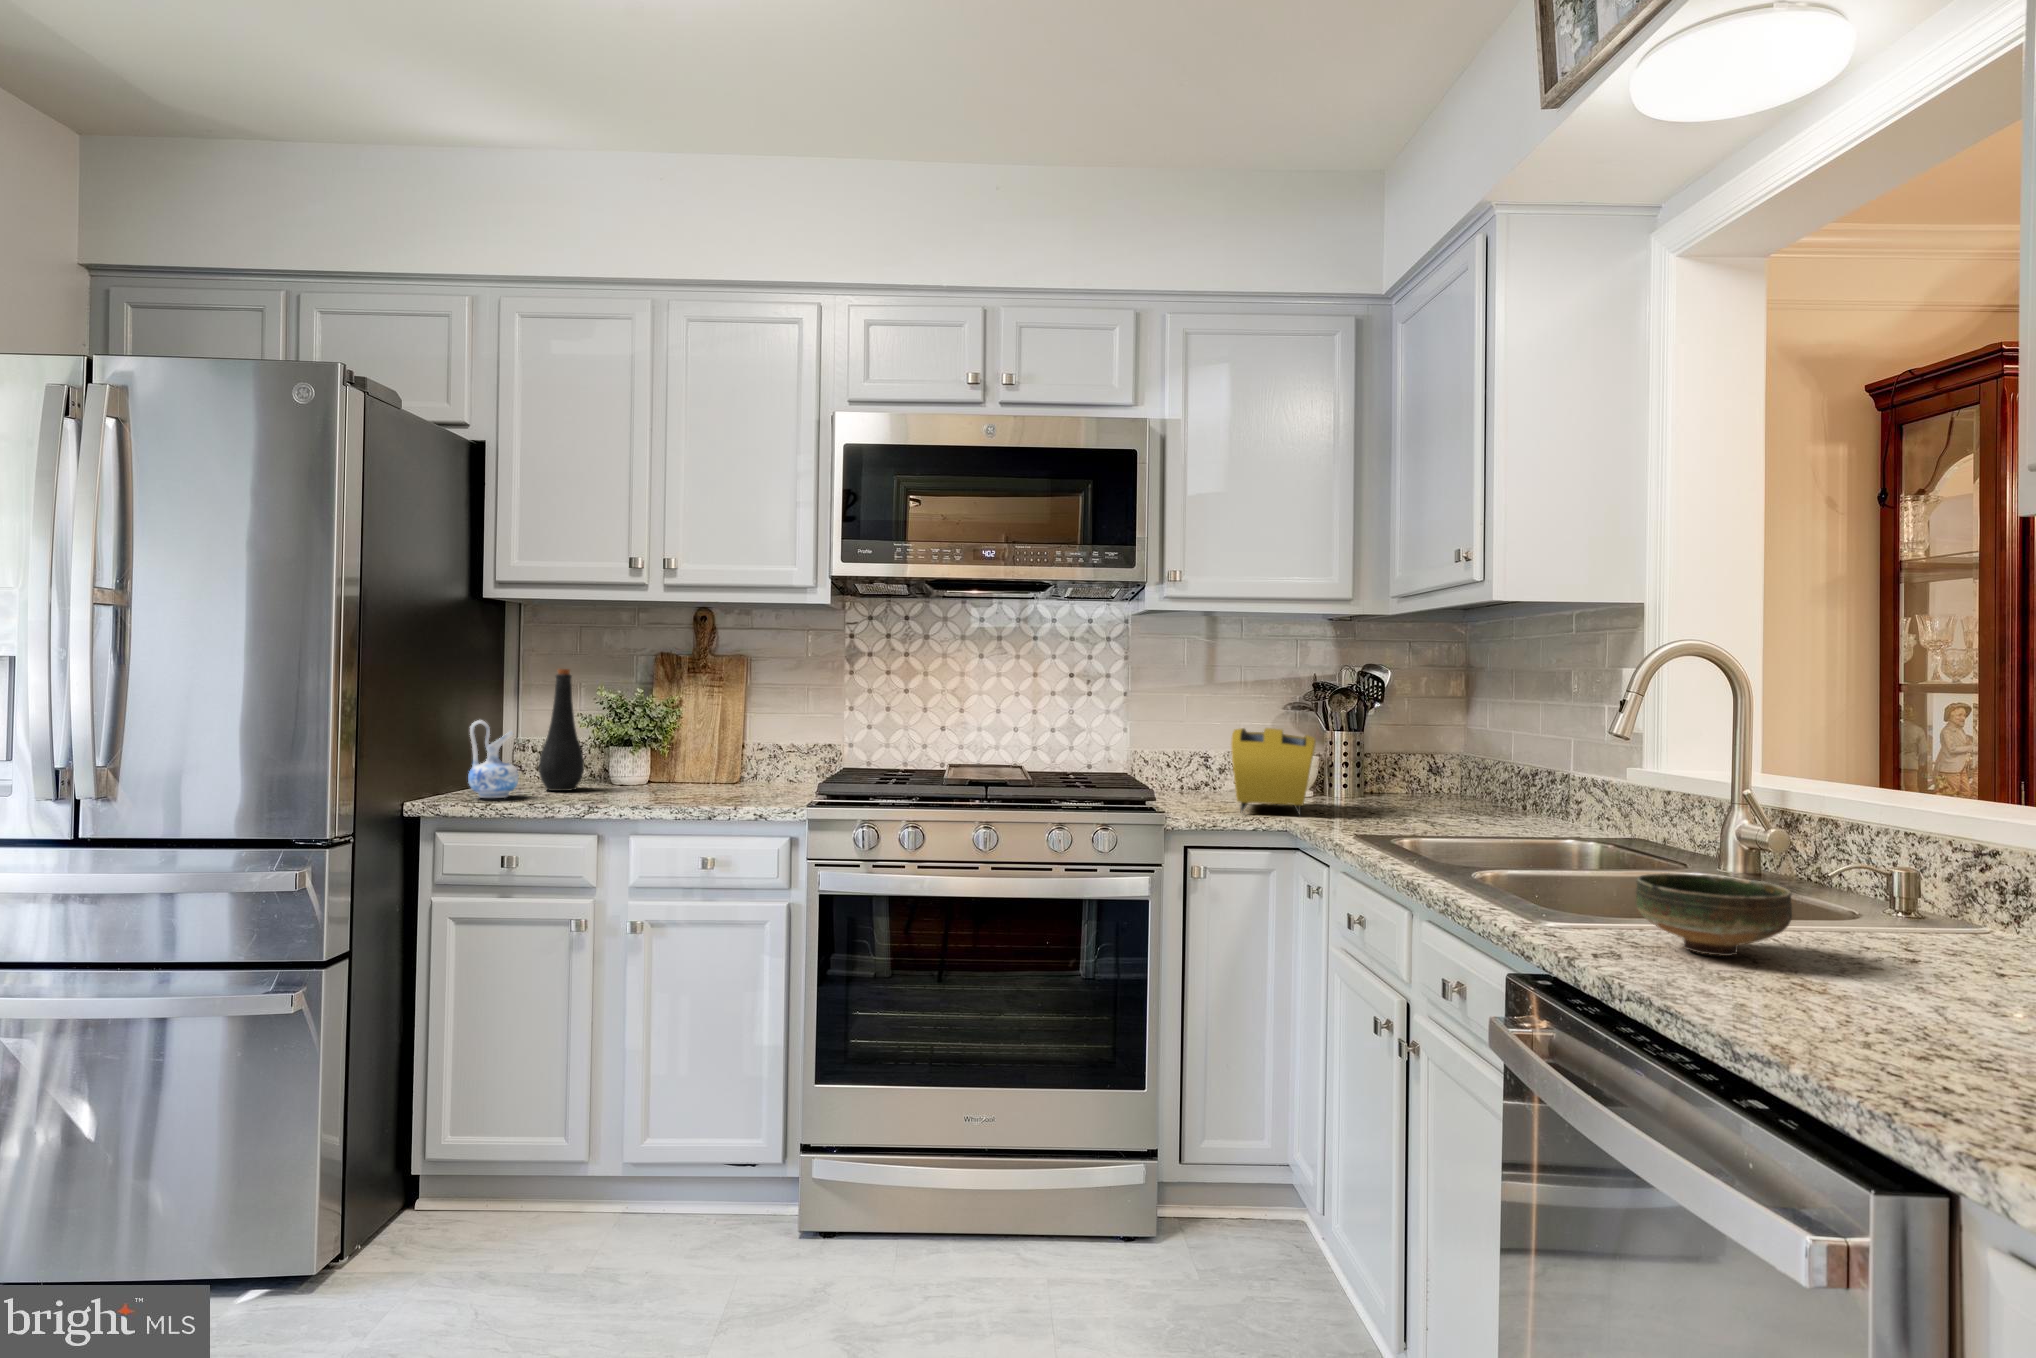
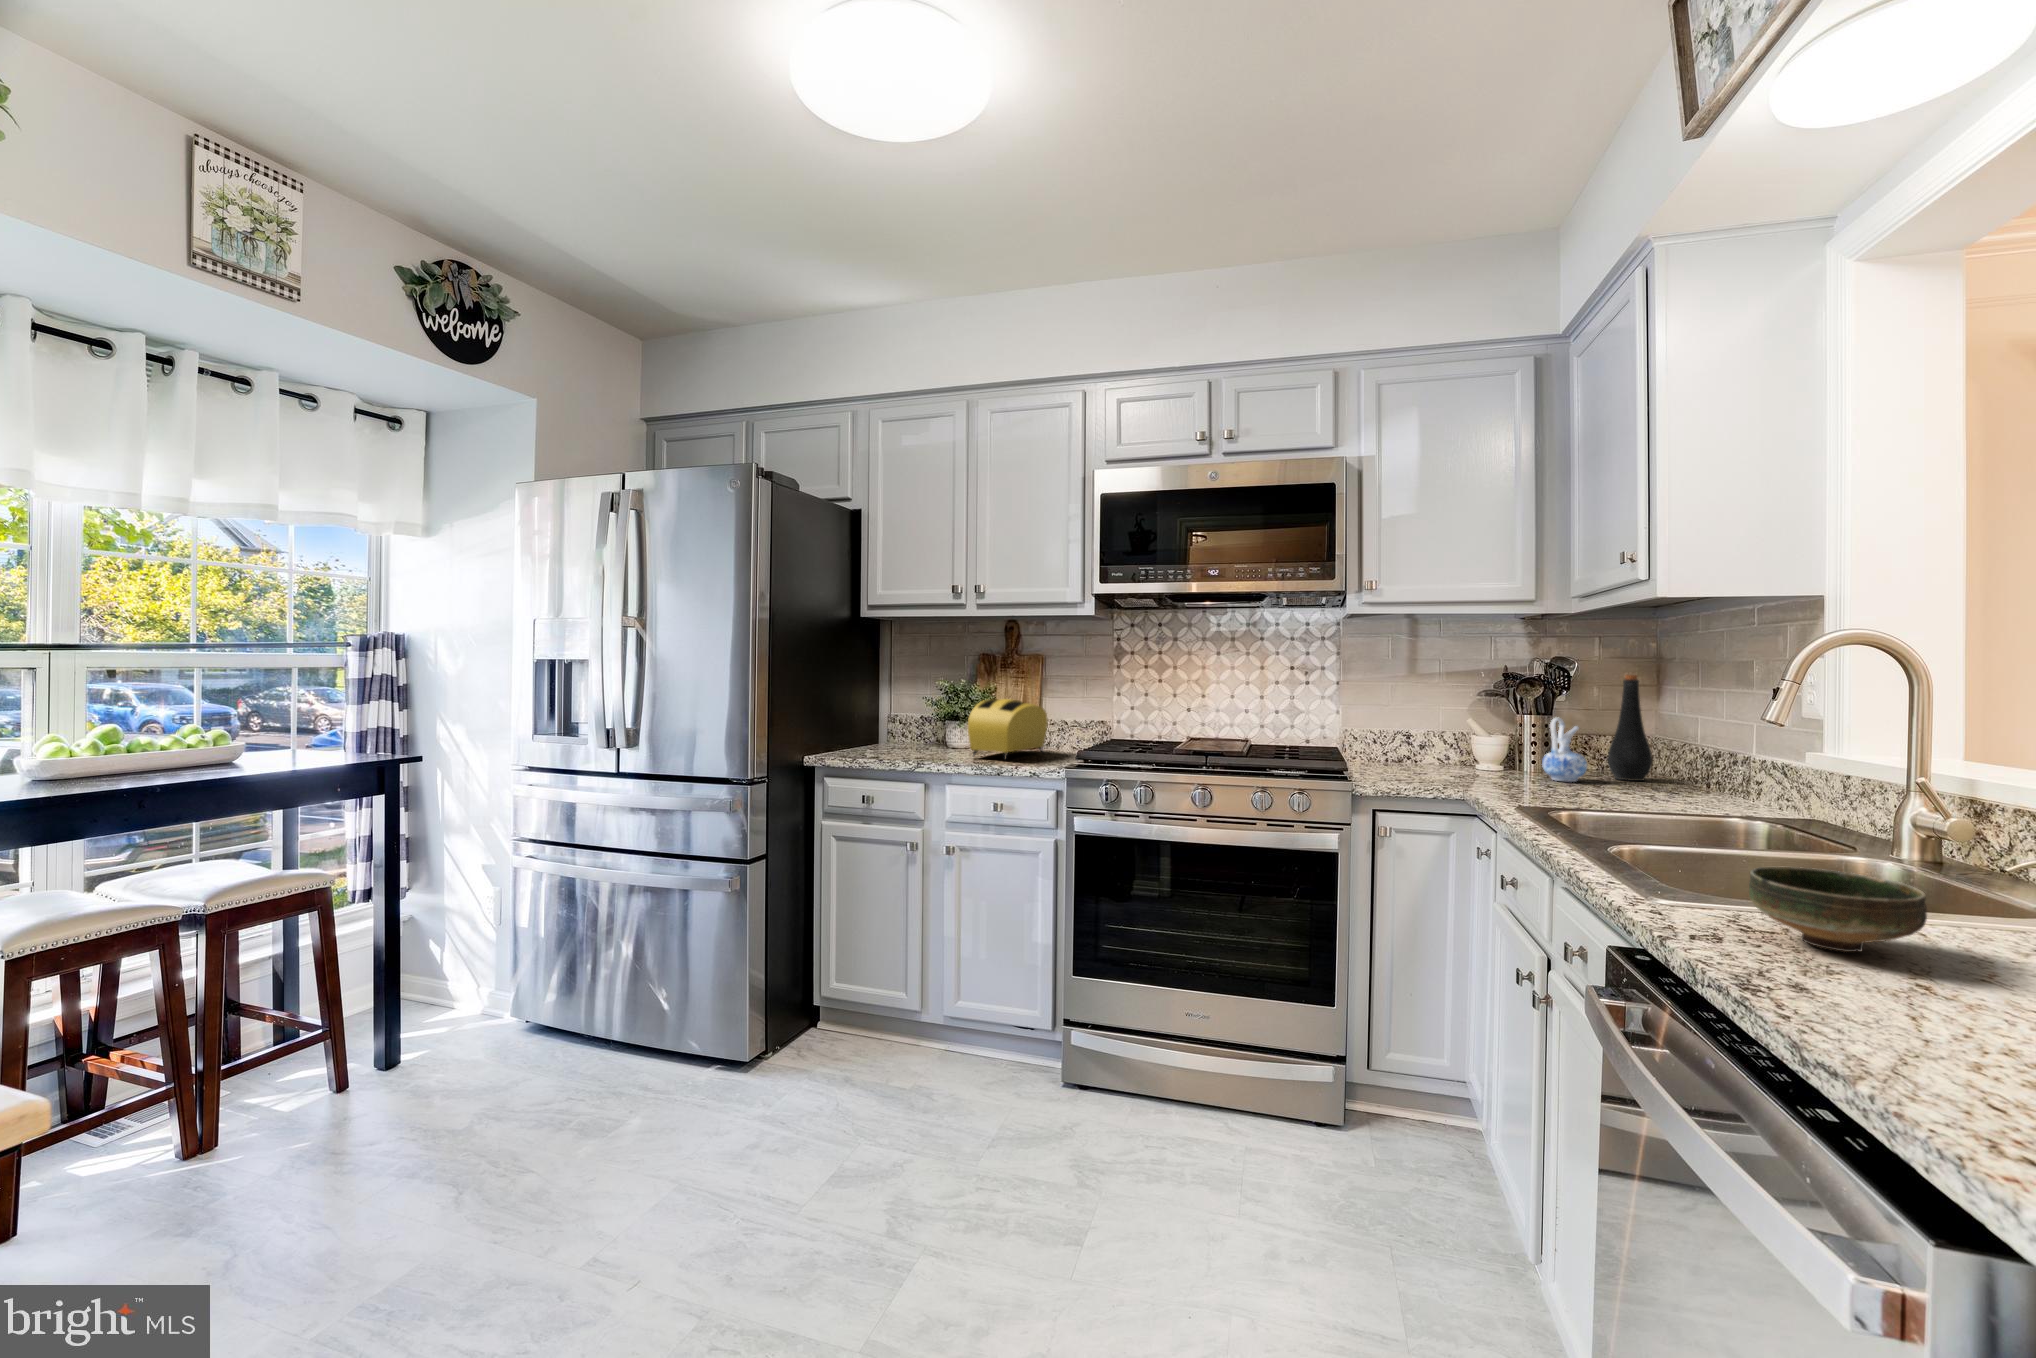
bottle: present [539,669,584,791] -> present [1607,675,1653,781]
ceramic pitcher: present [468,720,518,798] -> present [1542,718,1587,782]
toaster: present [1231,728,1316,815] -> present [968,699,1048,758]

